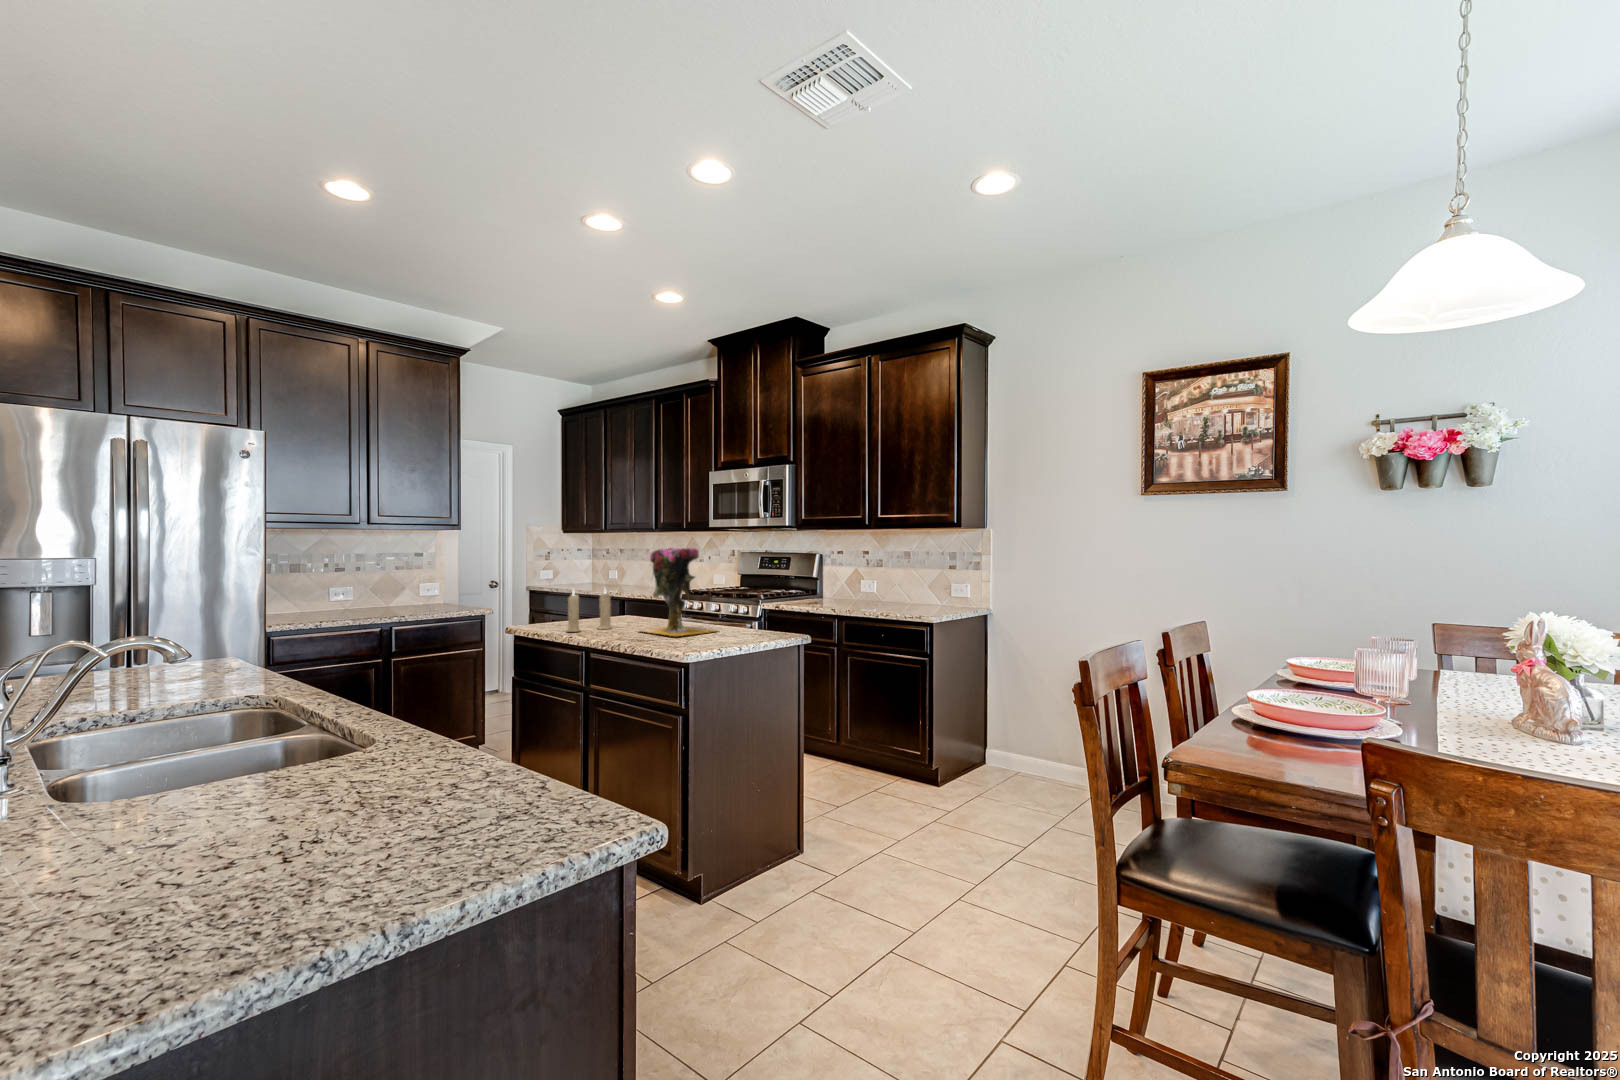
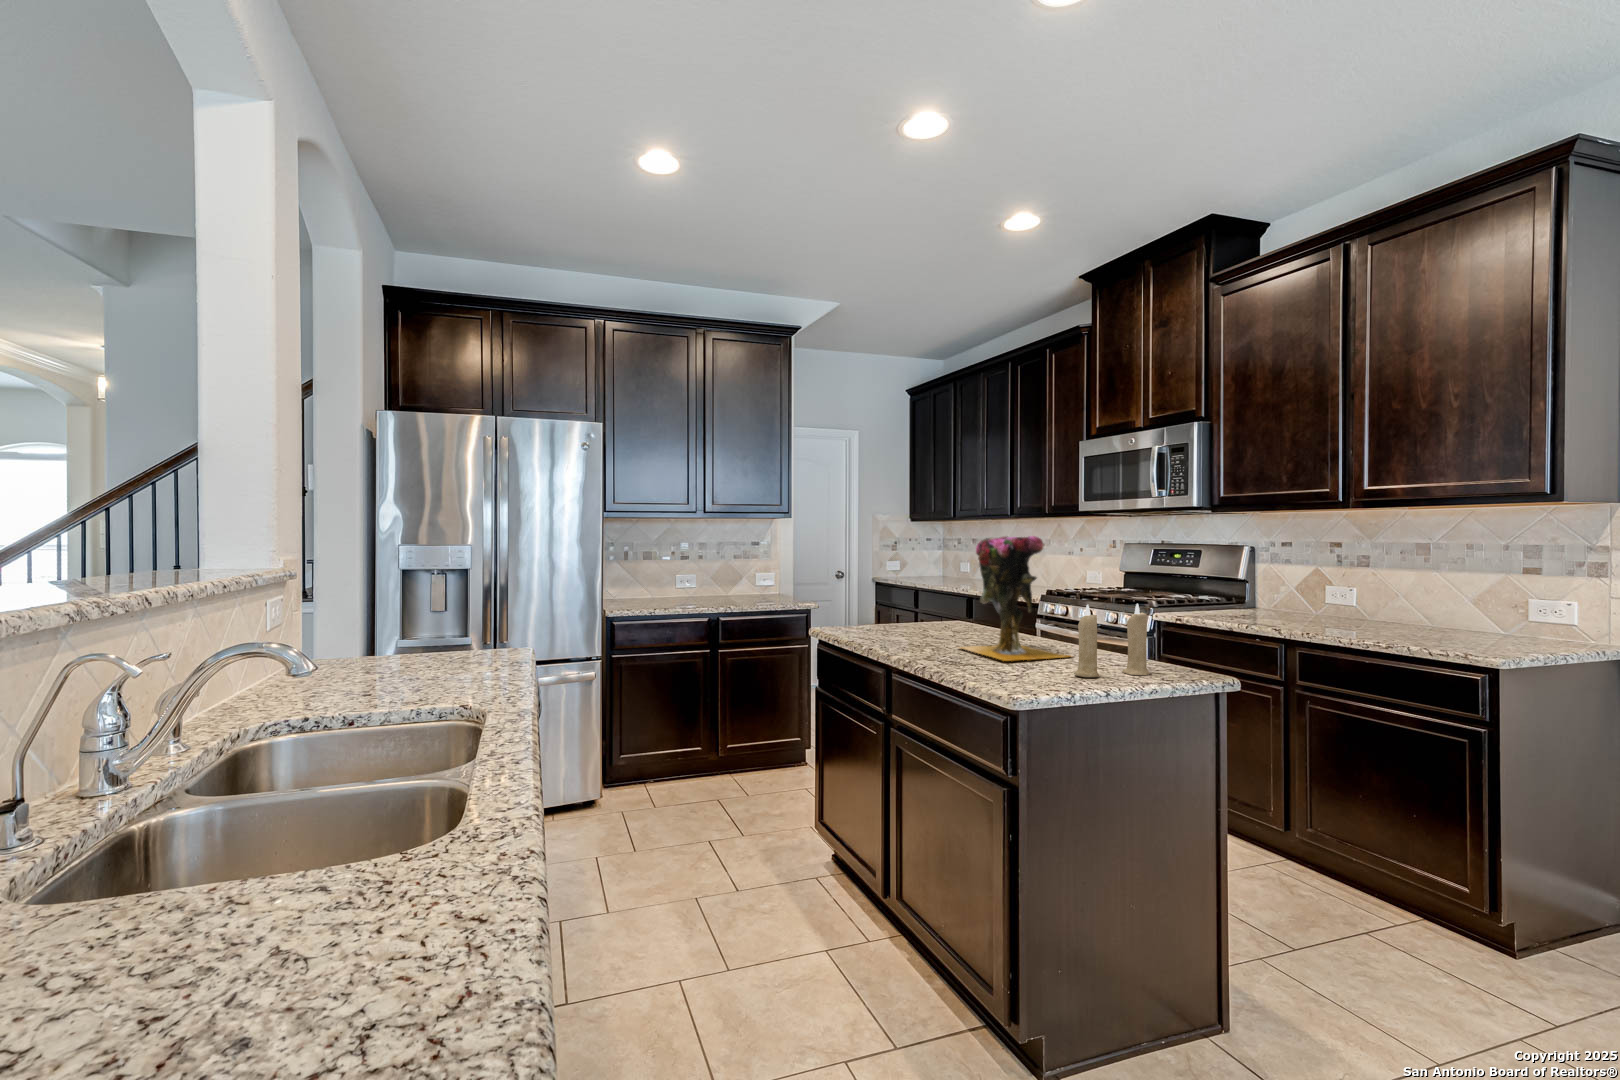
candle: present [566,588,612,632] -> present [1074,604,1149,677]

